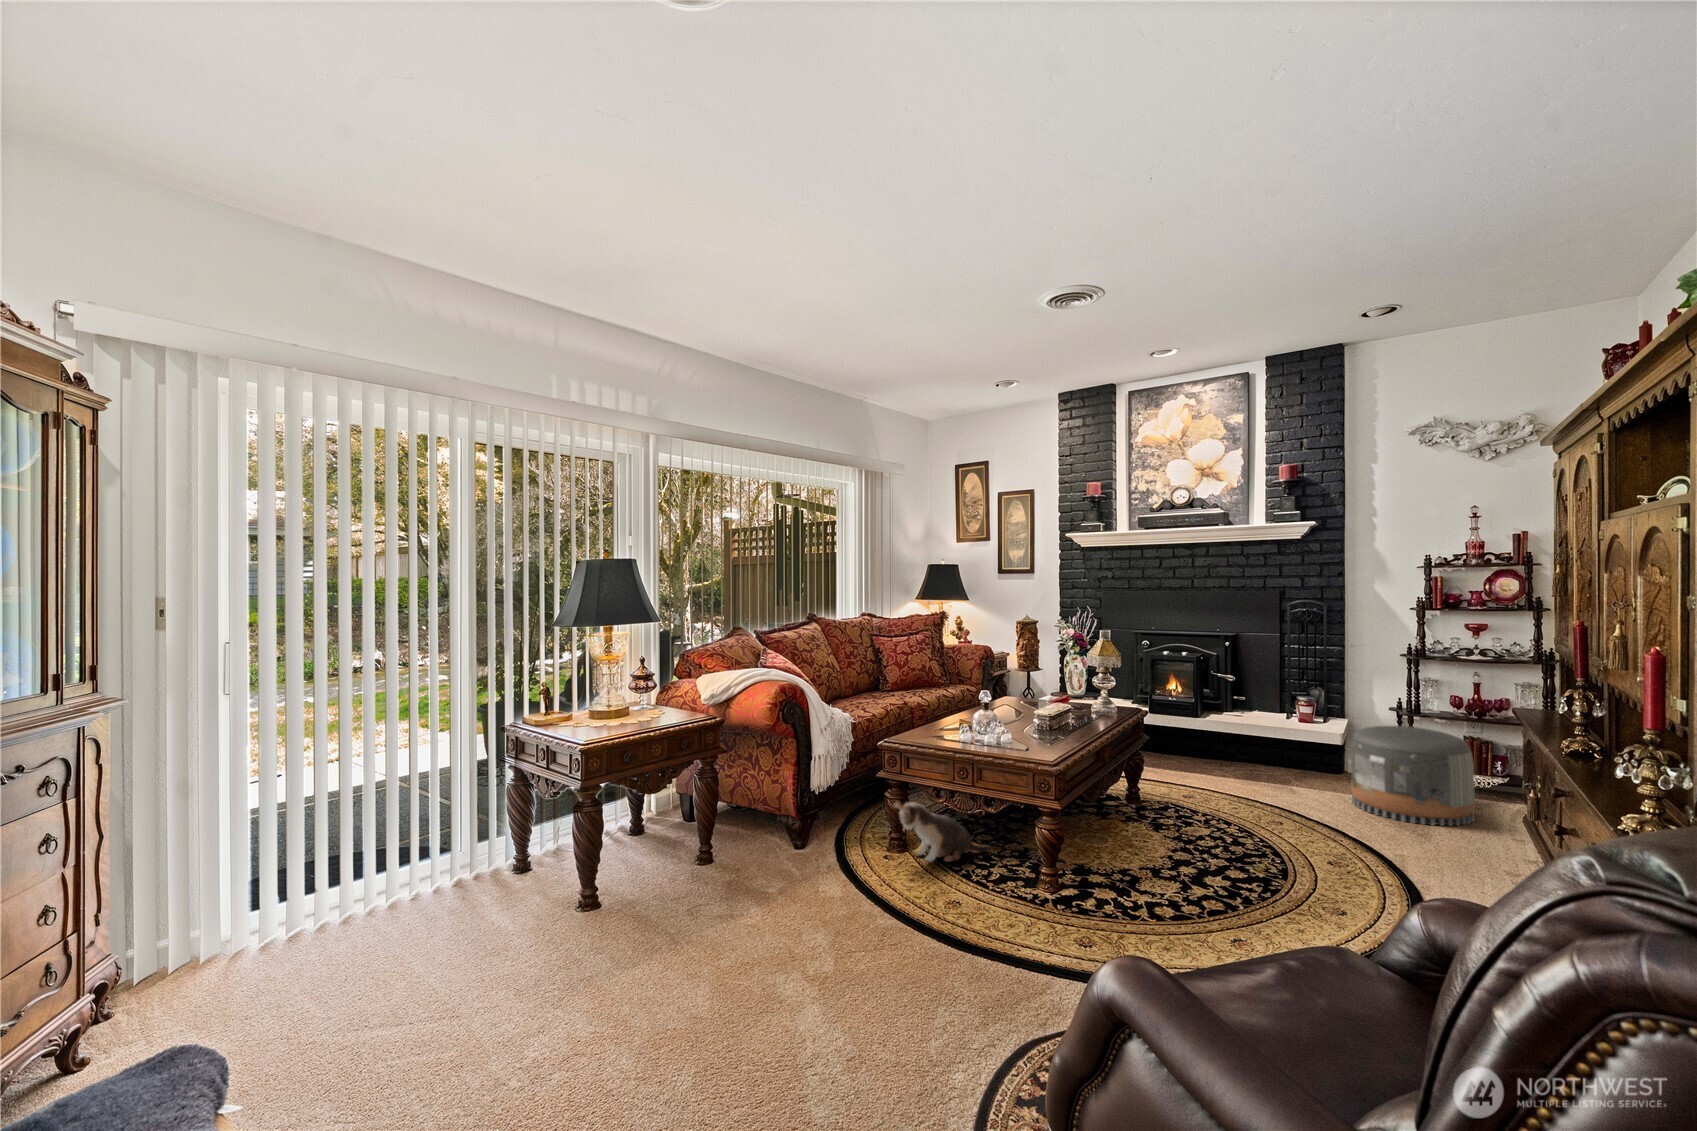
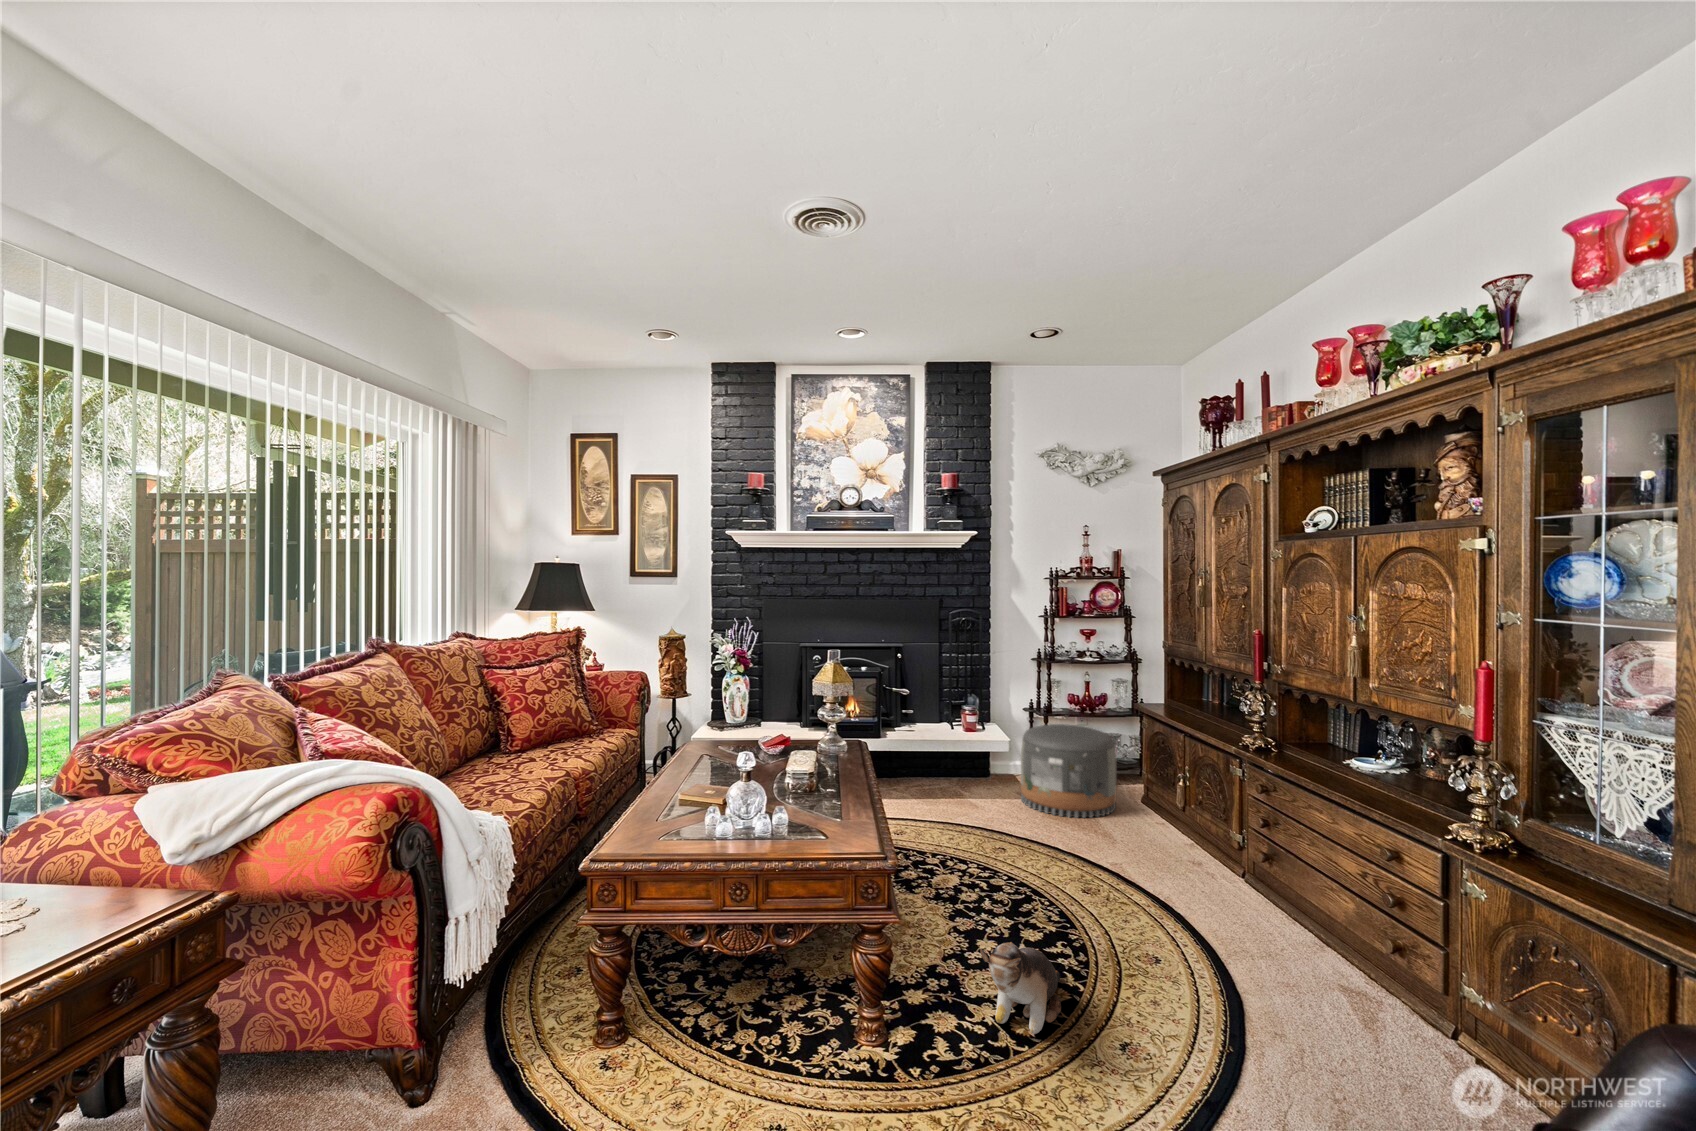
plush toy: present [893,802,989,862] -> present [980,942,1061,1034]

